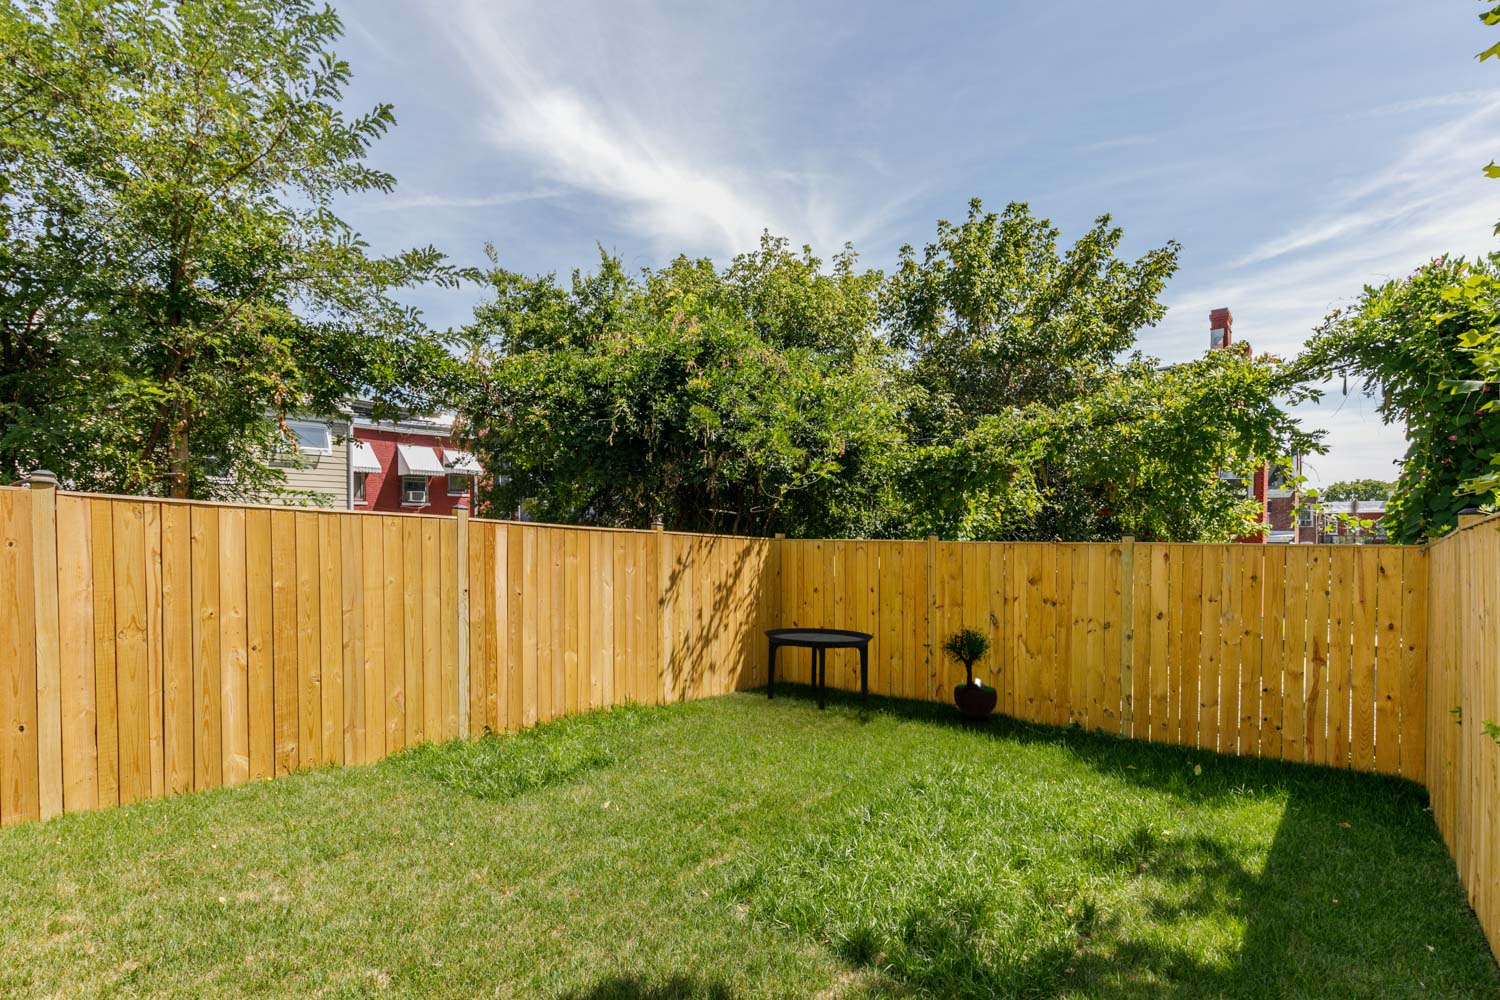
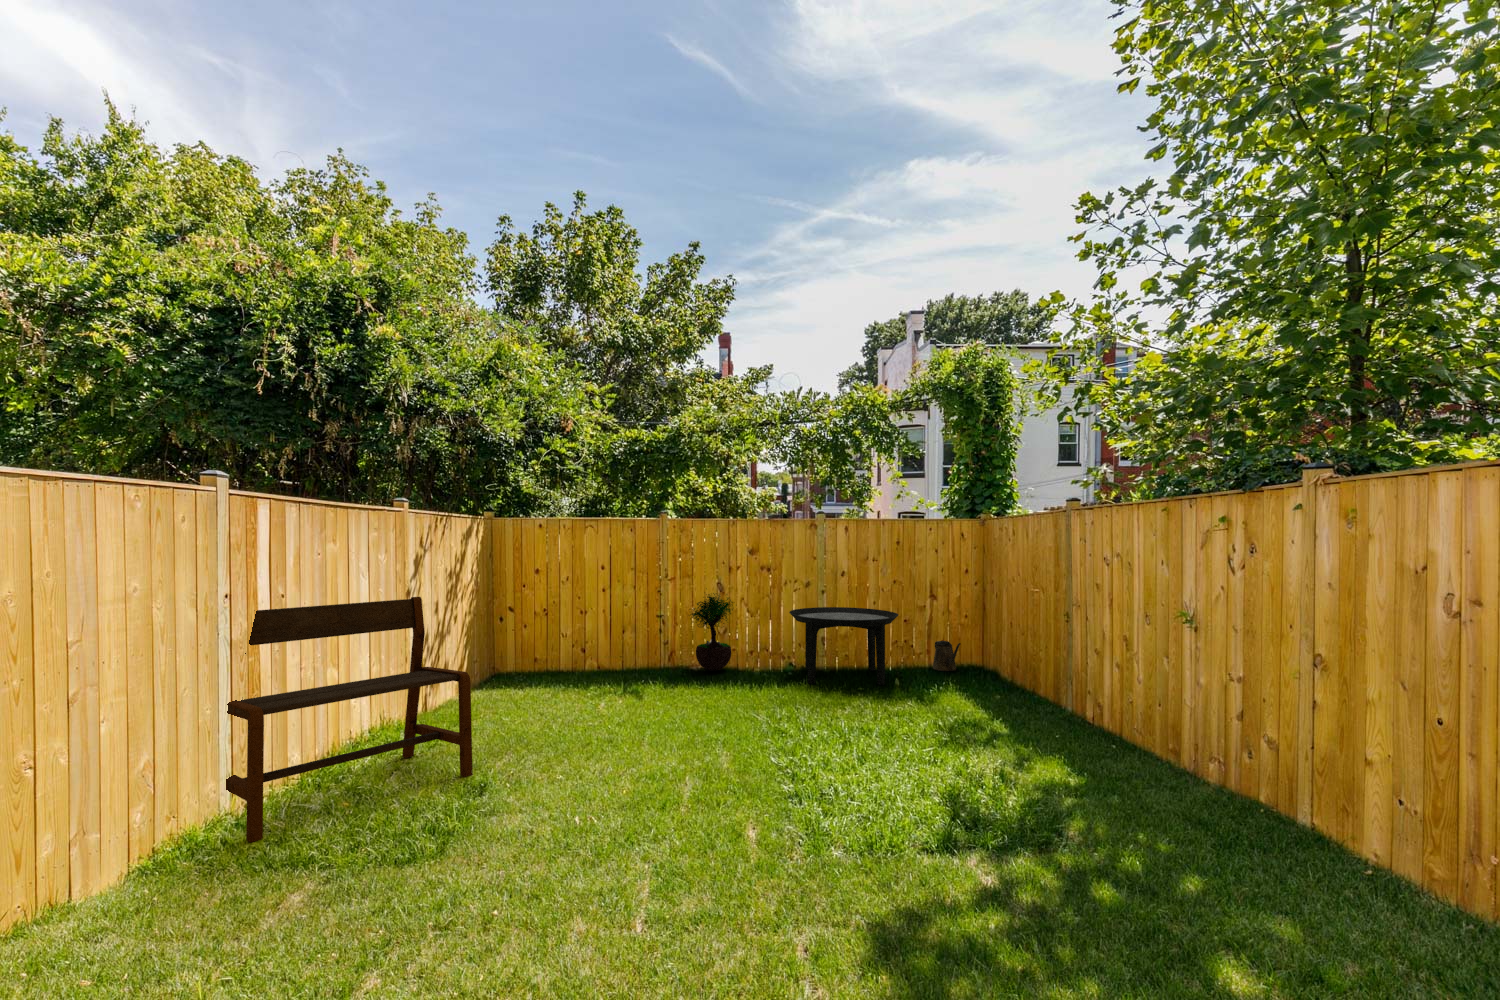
bench: none [446,601,615,759] -> present [226,597,473,843]
round table: present [764,628,874,710] -> present [789,607,898,685]
watering can: none [1306,732,1355,784] -> present [932,641,961,671]

